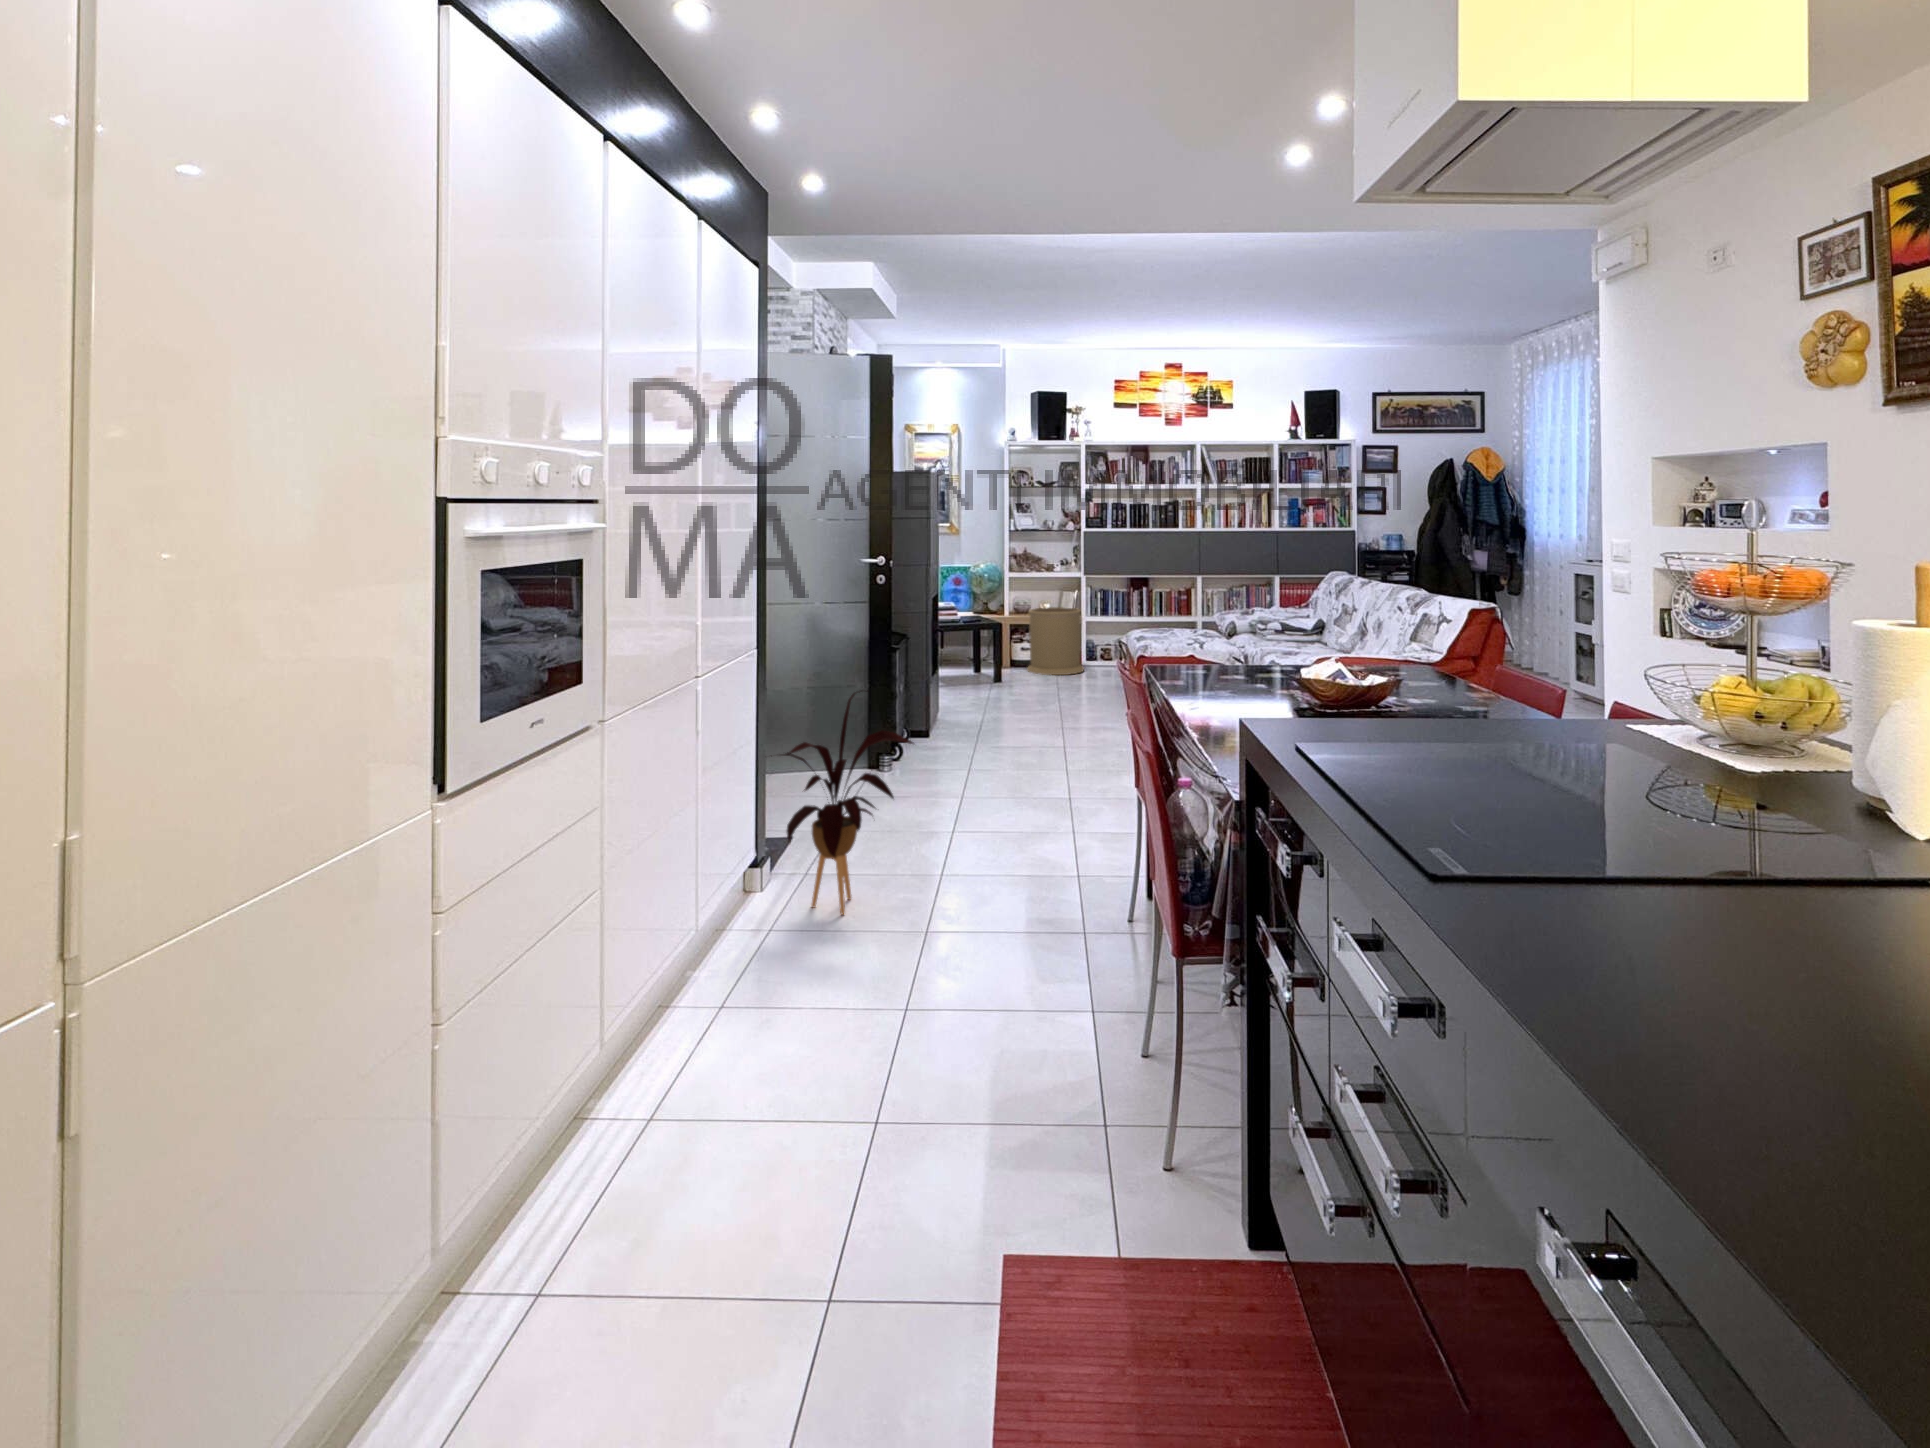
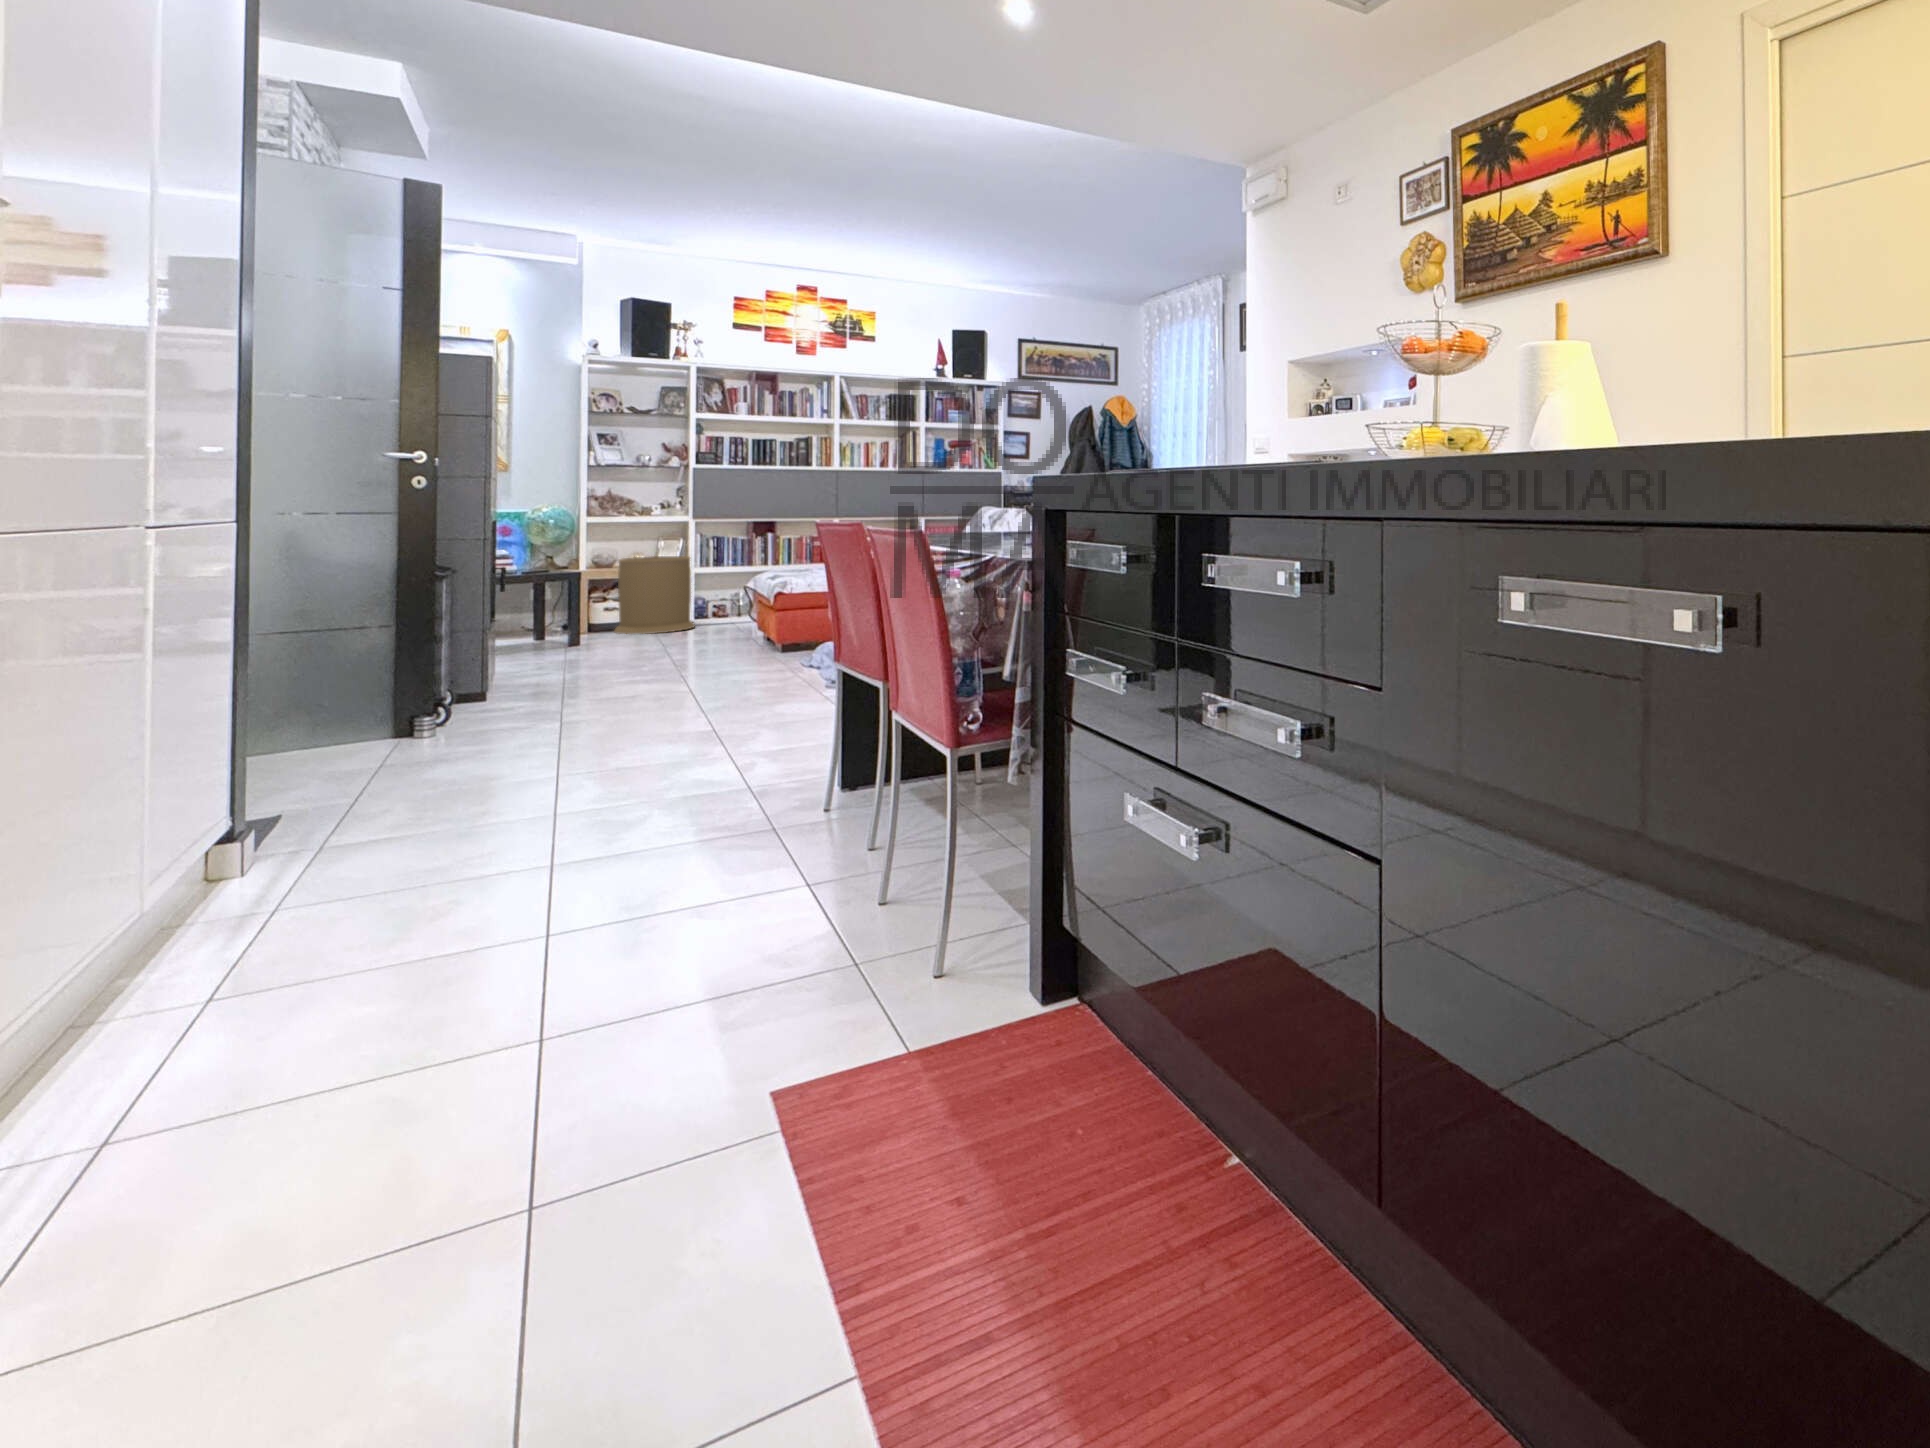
house plant: present [781,690,913,914] -> none [218,572,518,895]

